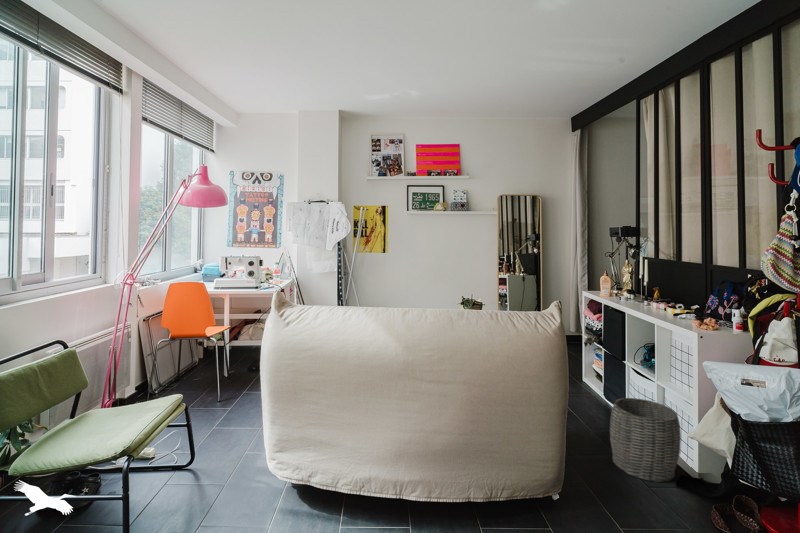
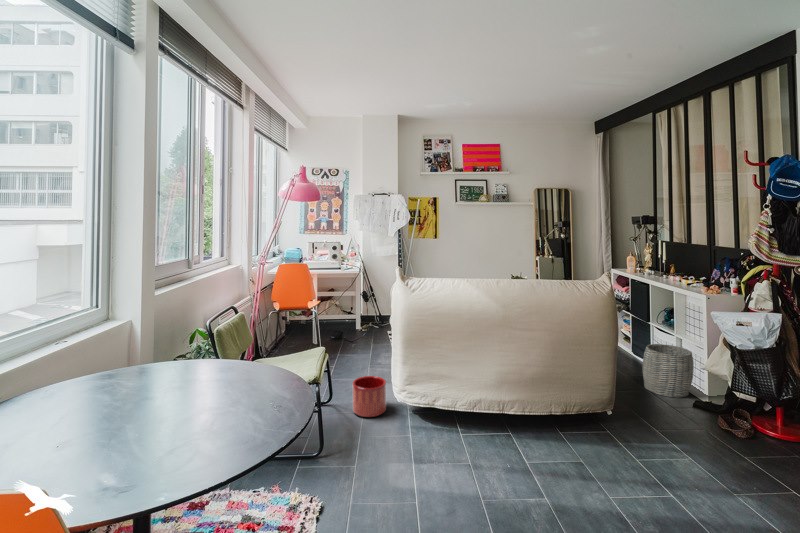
planter: none [170,443,226,511] -> present [353,376,386,417]

